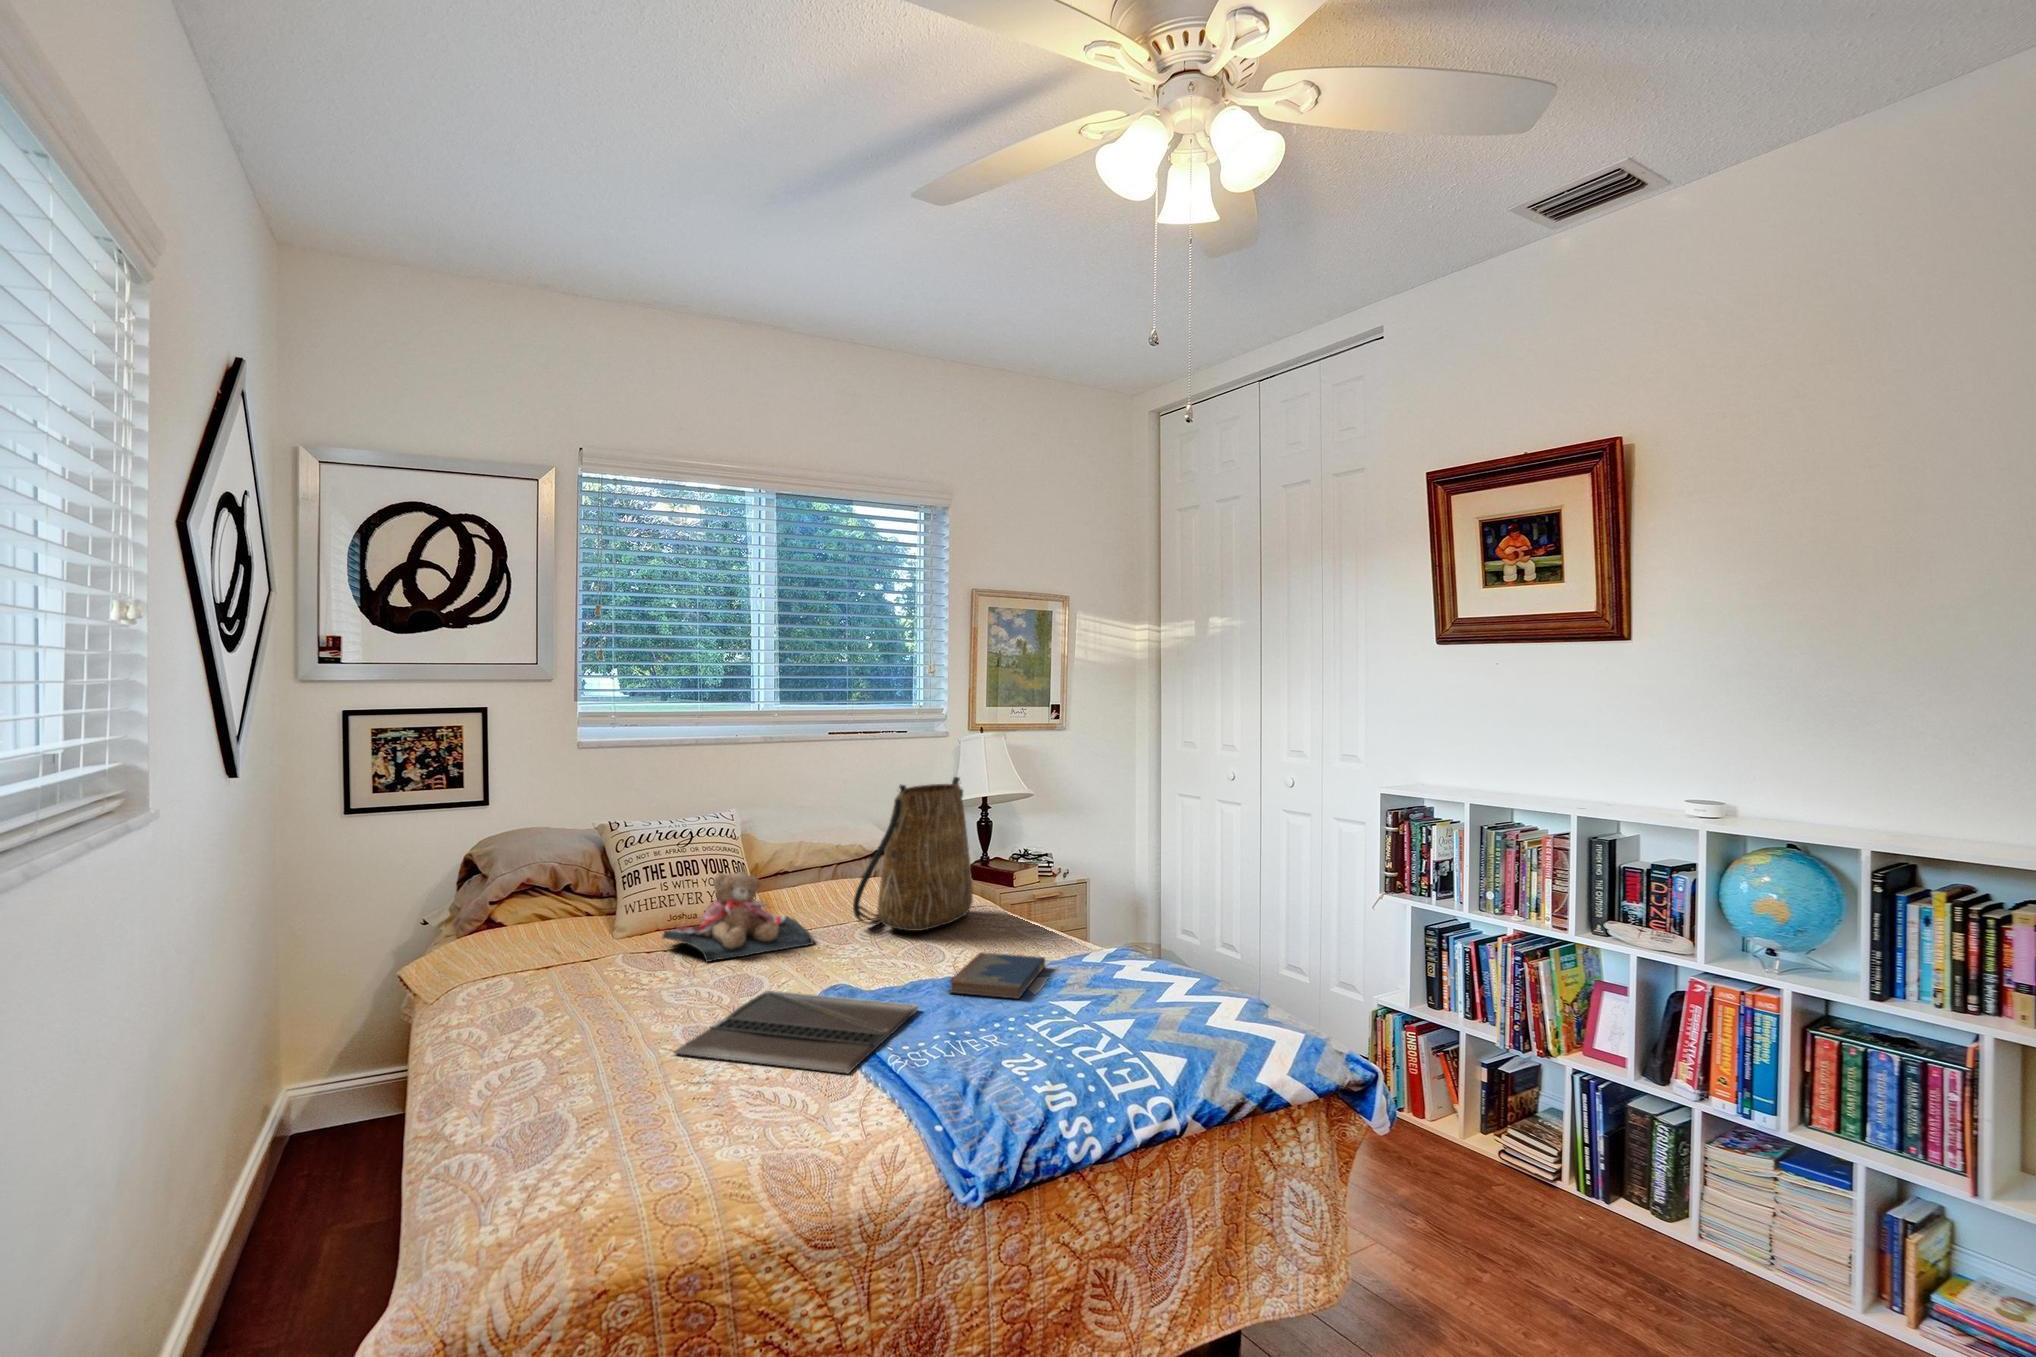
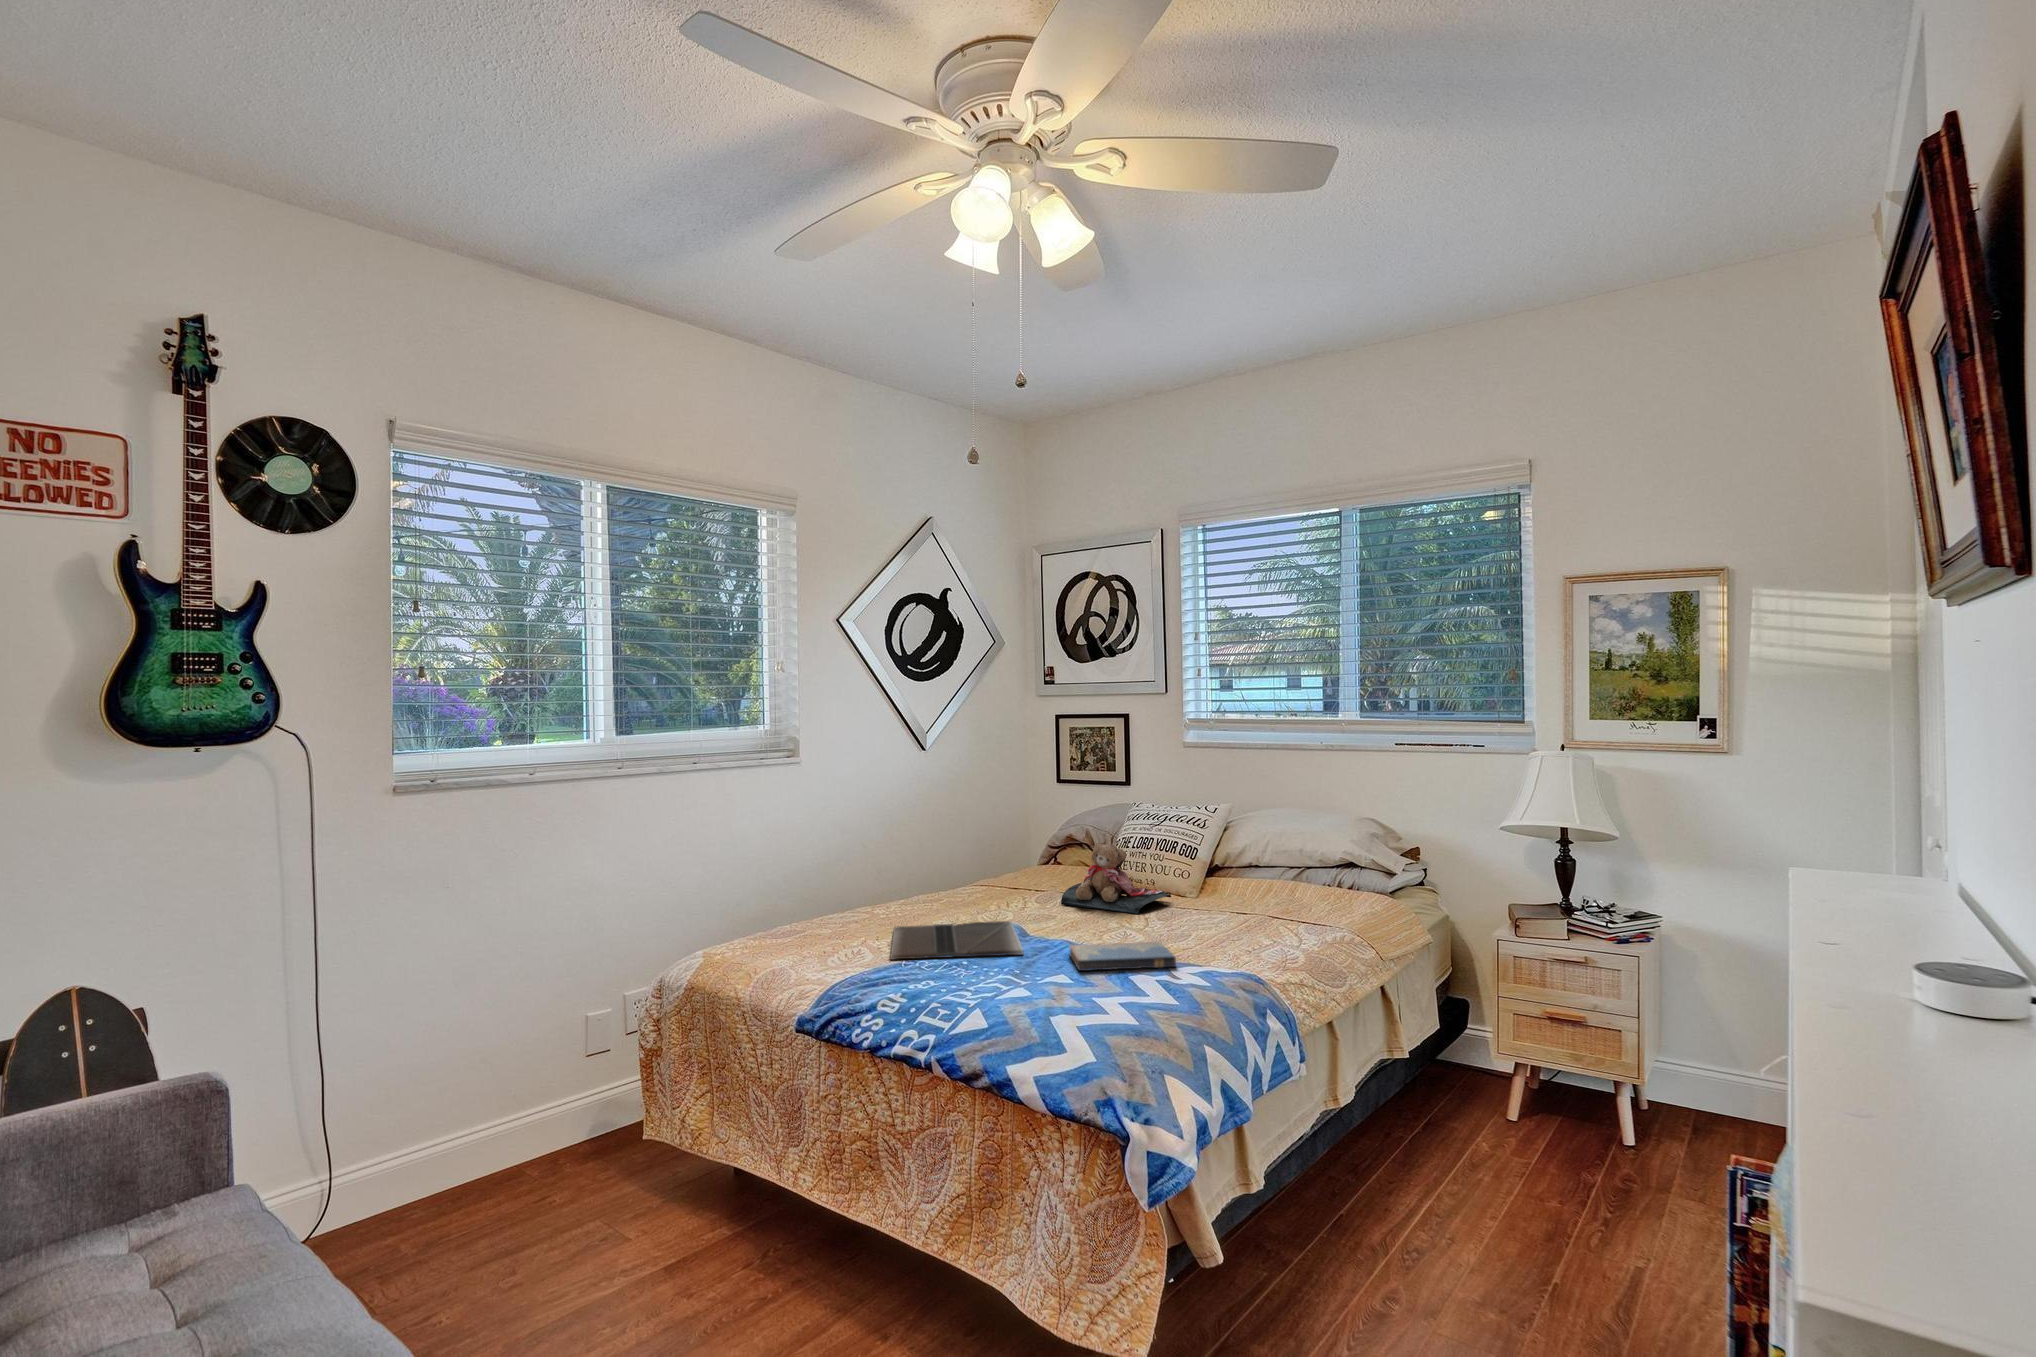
tote bag: present [853,777,973,931] -> none [1177,786,1314,928]

